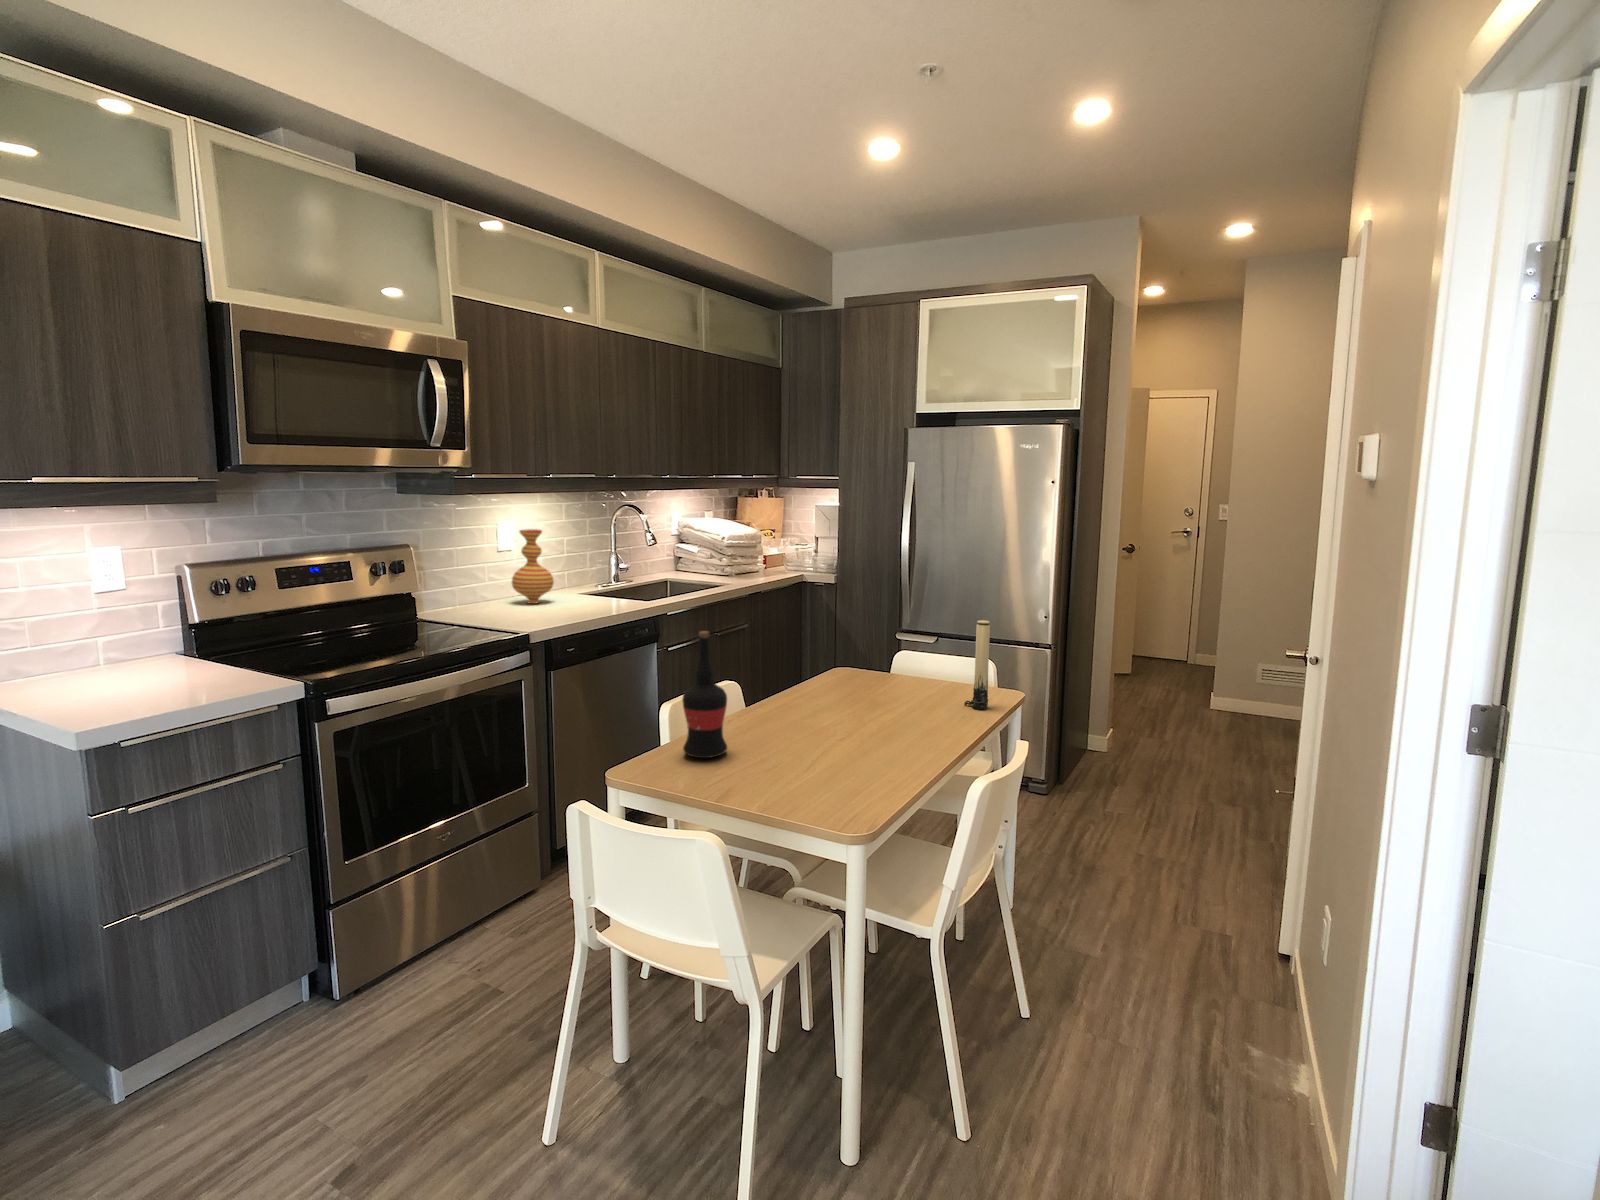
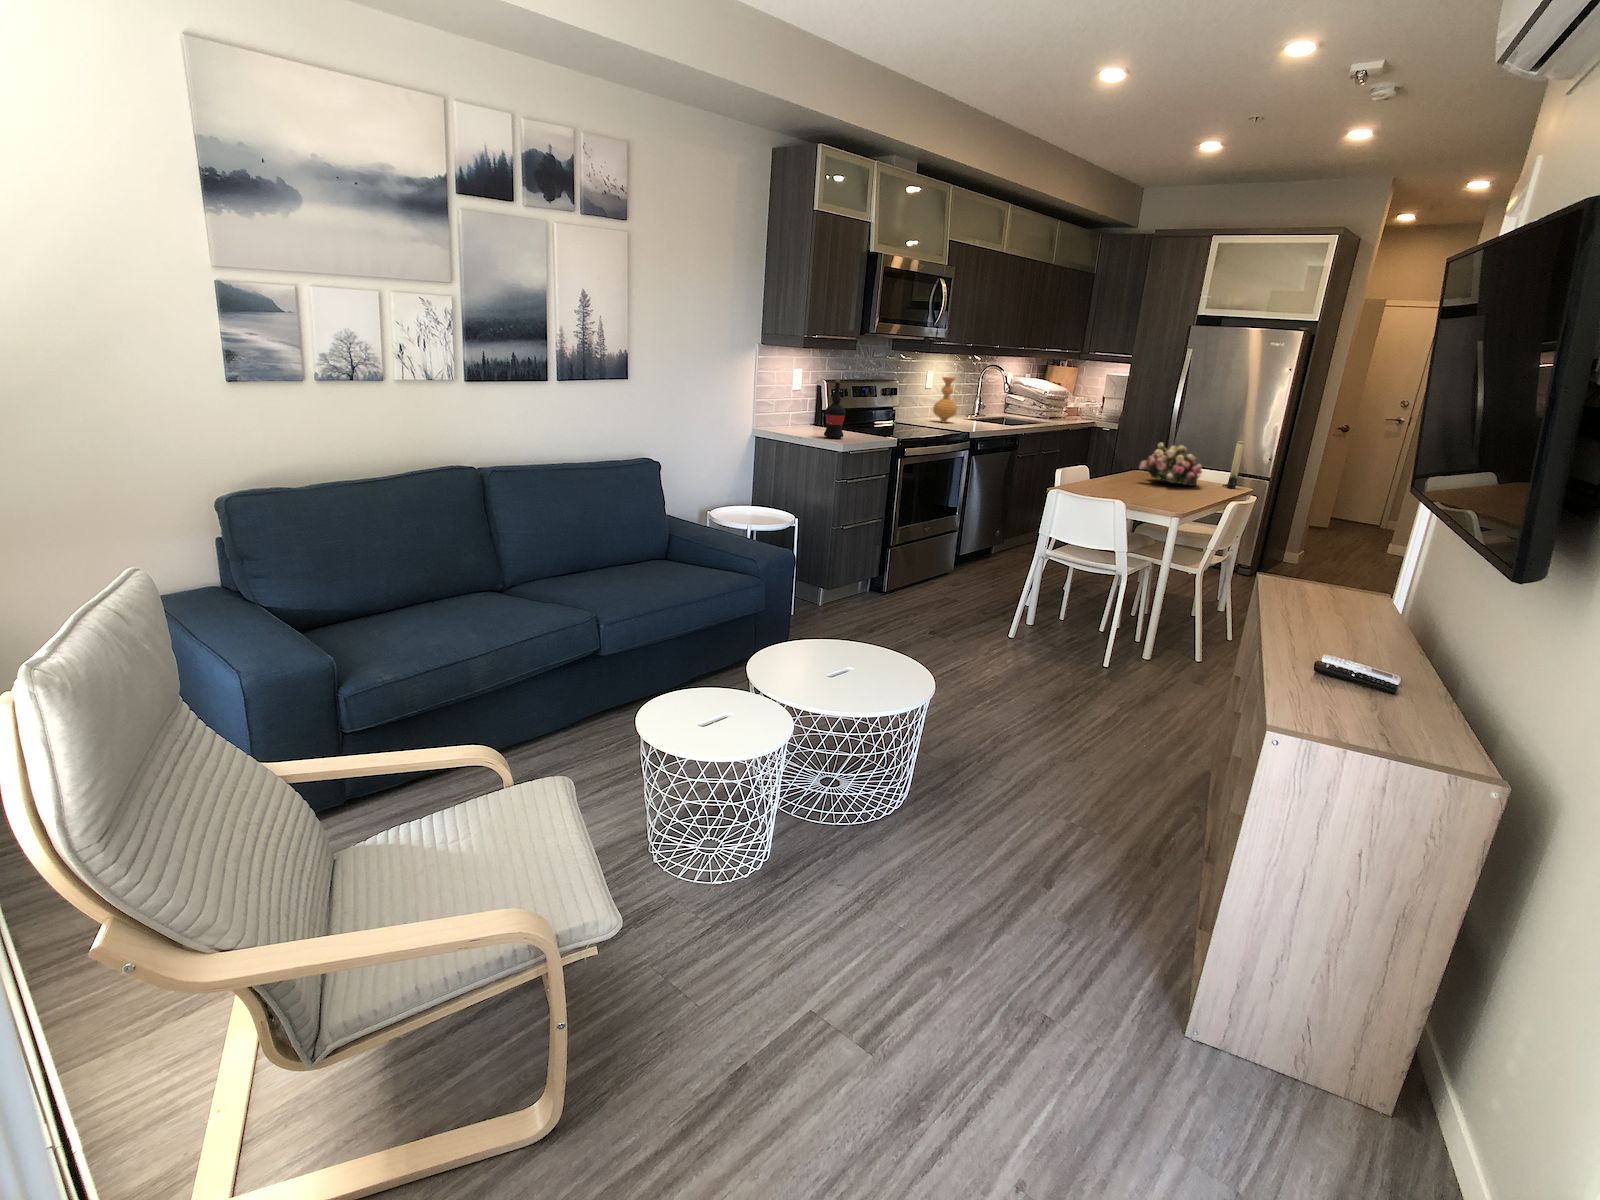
wine bottle: present [682,631,727,758] -> present [824,380,845,438]
flower arrangement: none [804,635,922,717] -> present [1139,443,1202,486]

